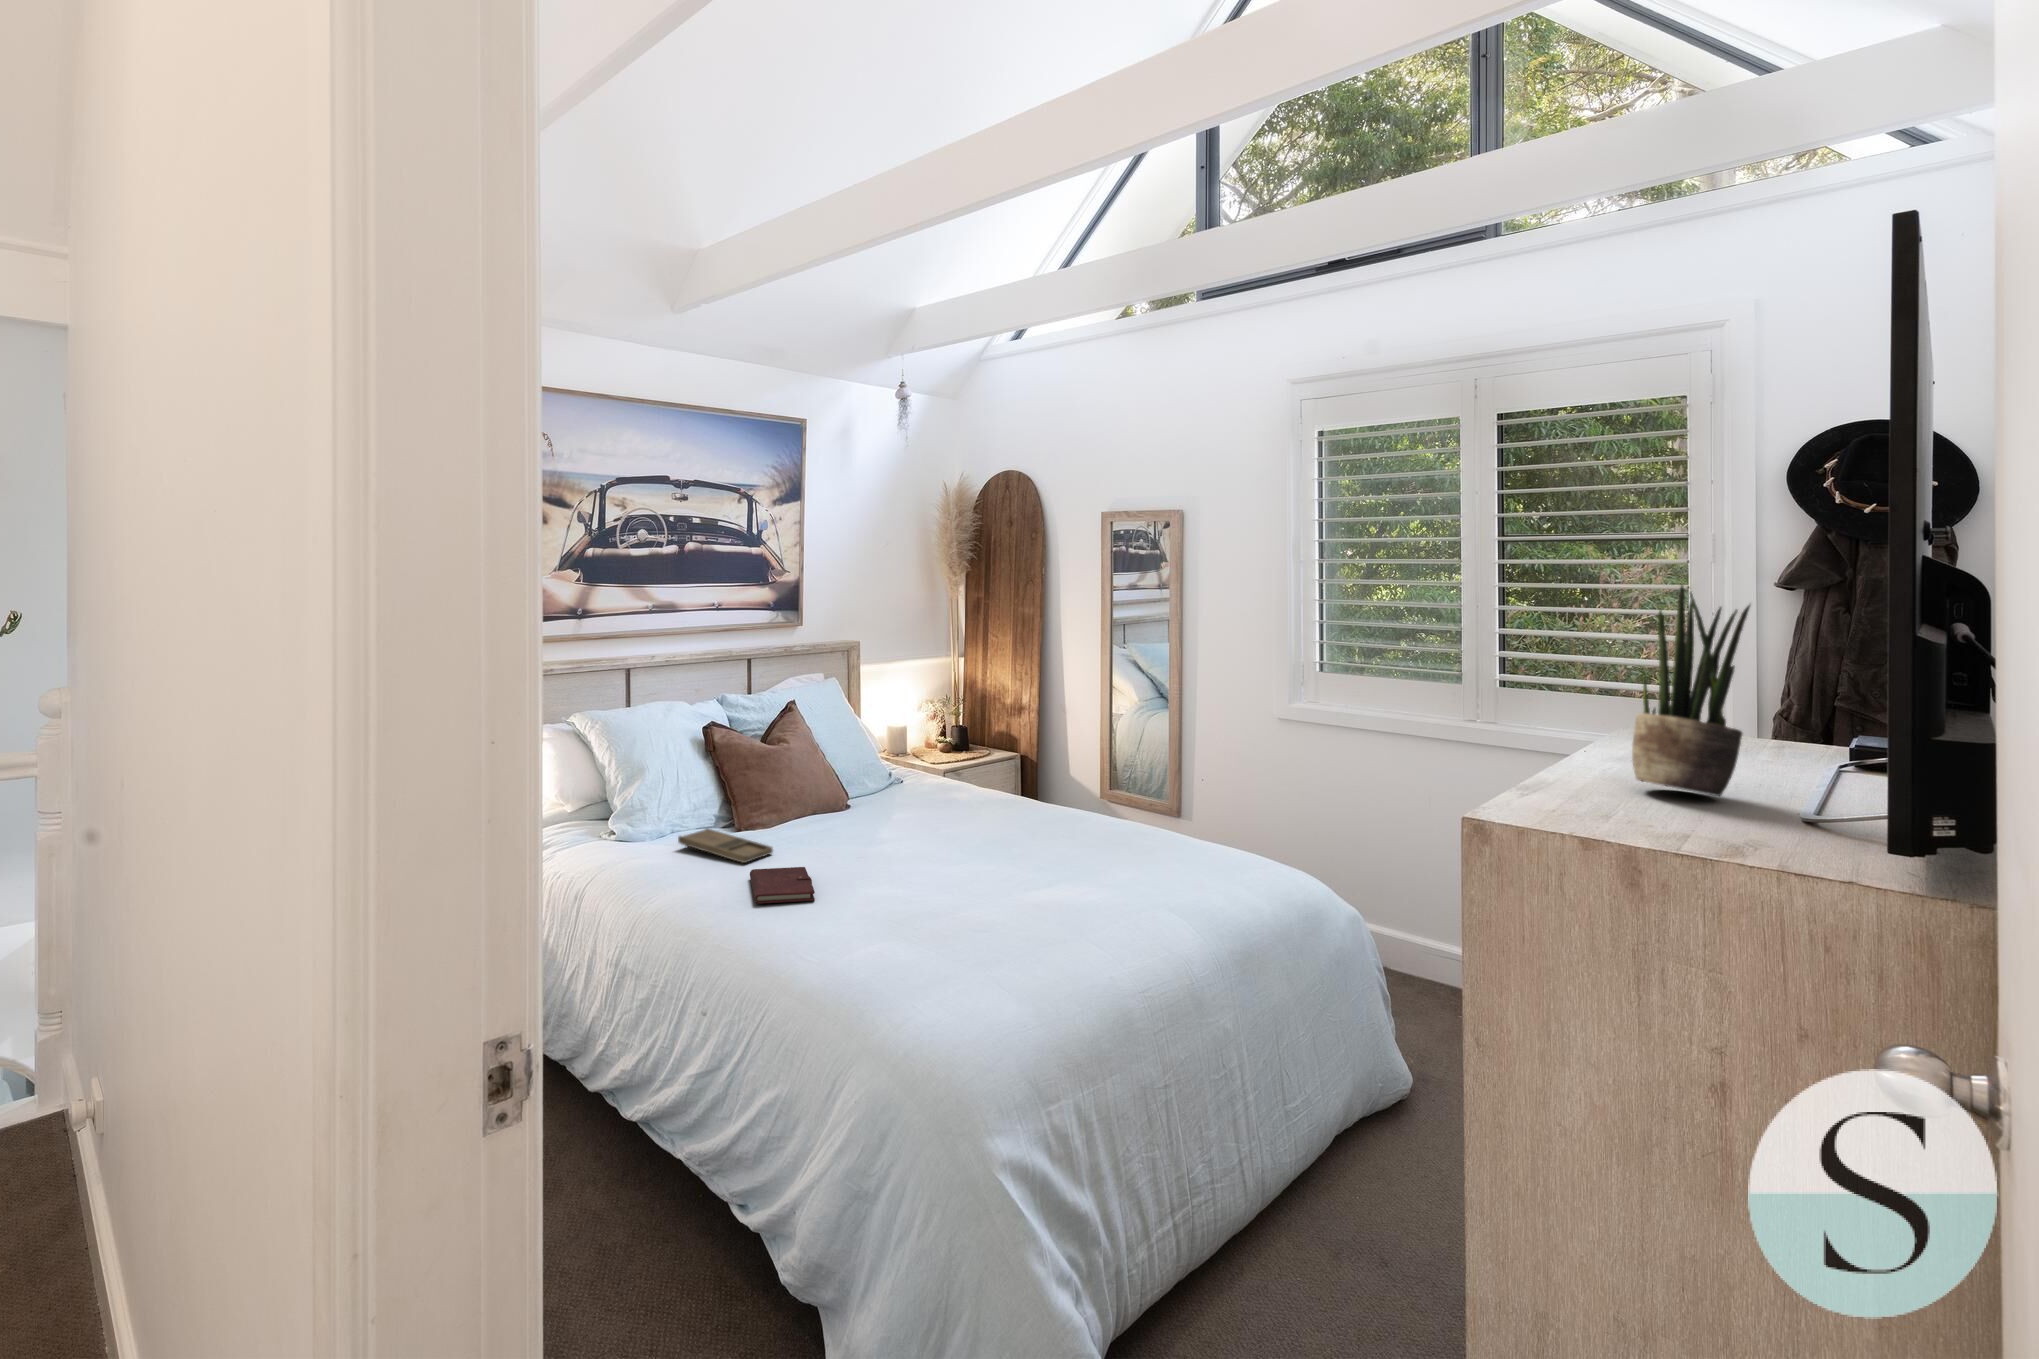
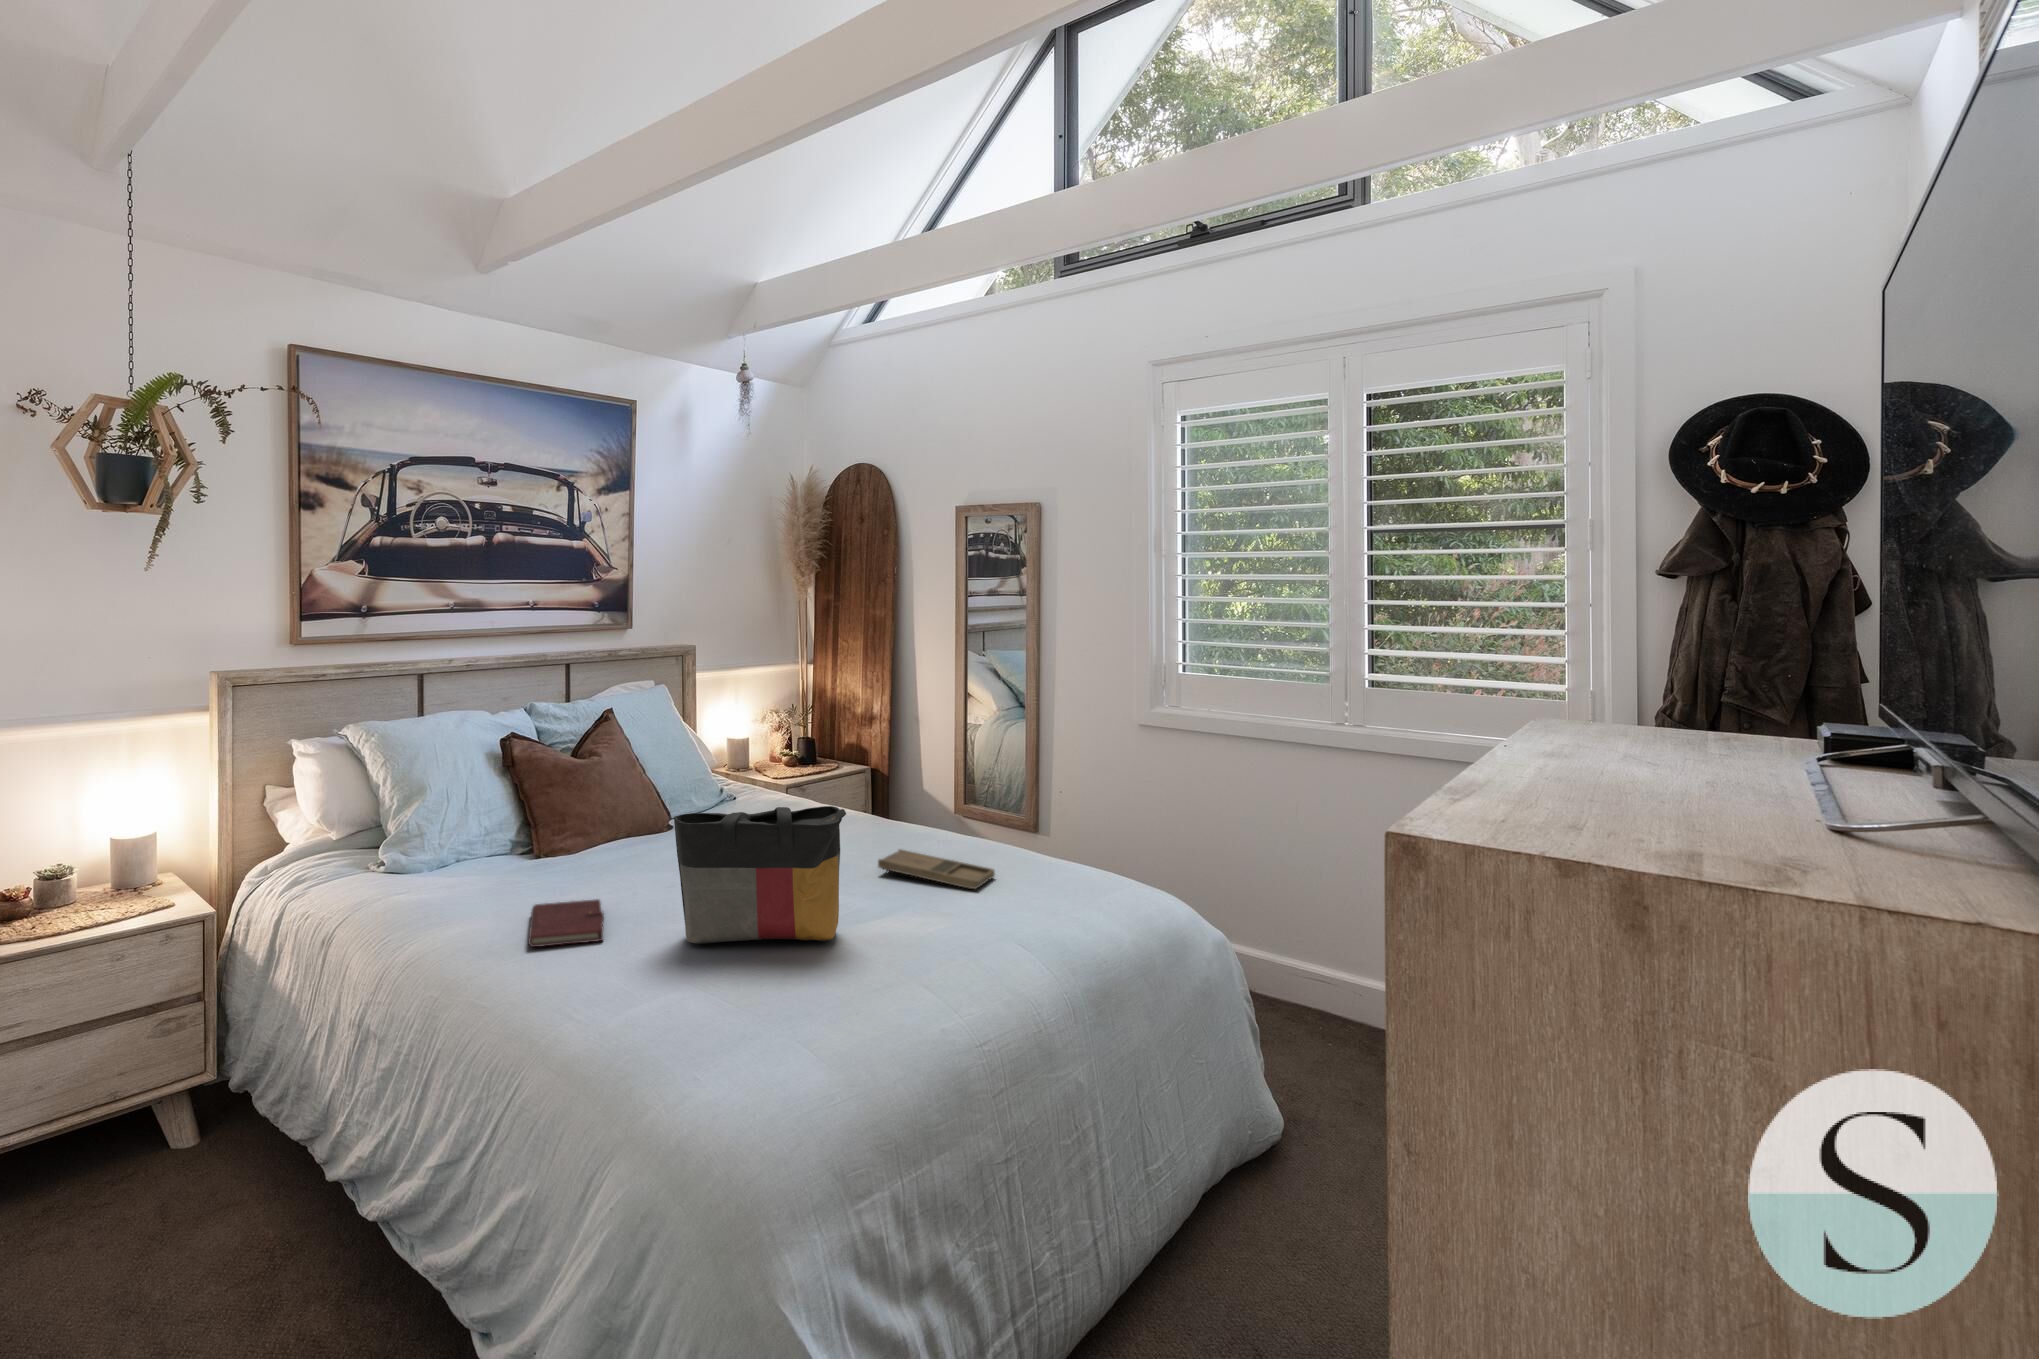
potted plant: present [1632,586,1750,797] -> none [1583,519,1733,796]
tote bag: none [873,792,1020,906] -> present [674,806,846,944]
tray: present [678,828,773,863] -> present [878,849,995,889]

